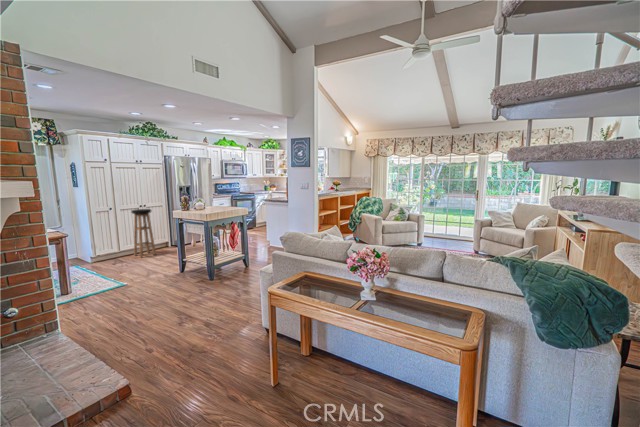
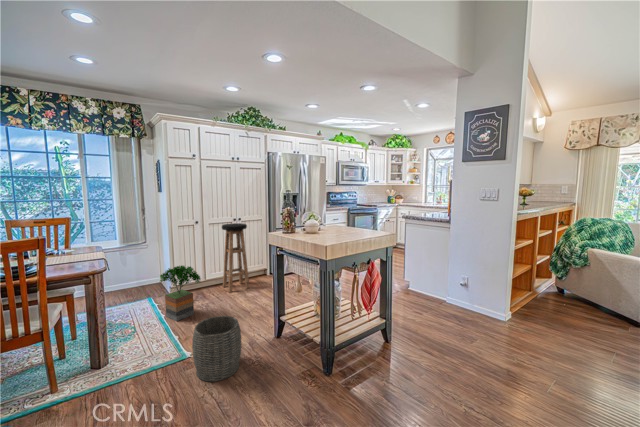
potted tree: none [91,237,124,273] -> present [160,266,201,321]
woven basket: none [132,258,161,289] -> present [192,316,242,382]

